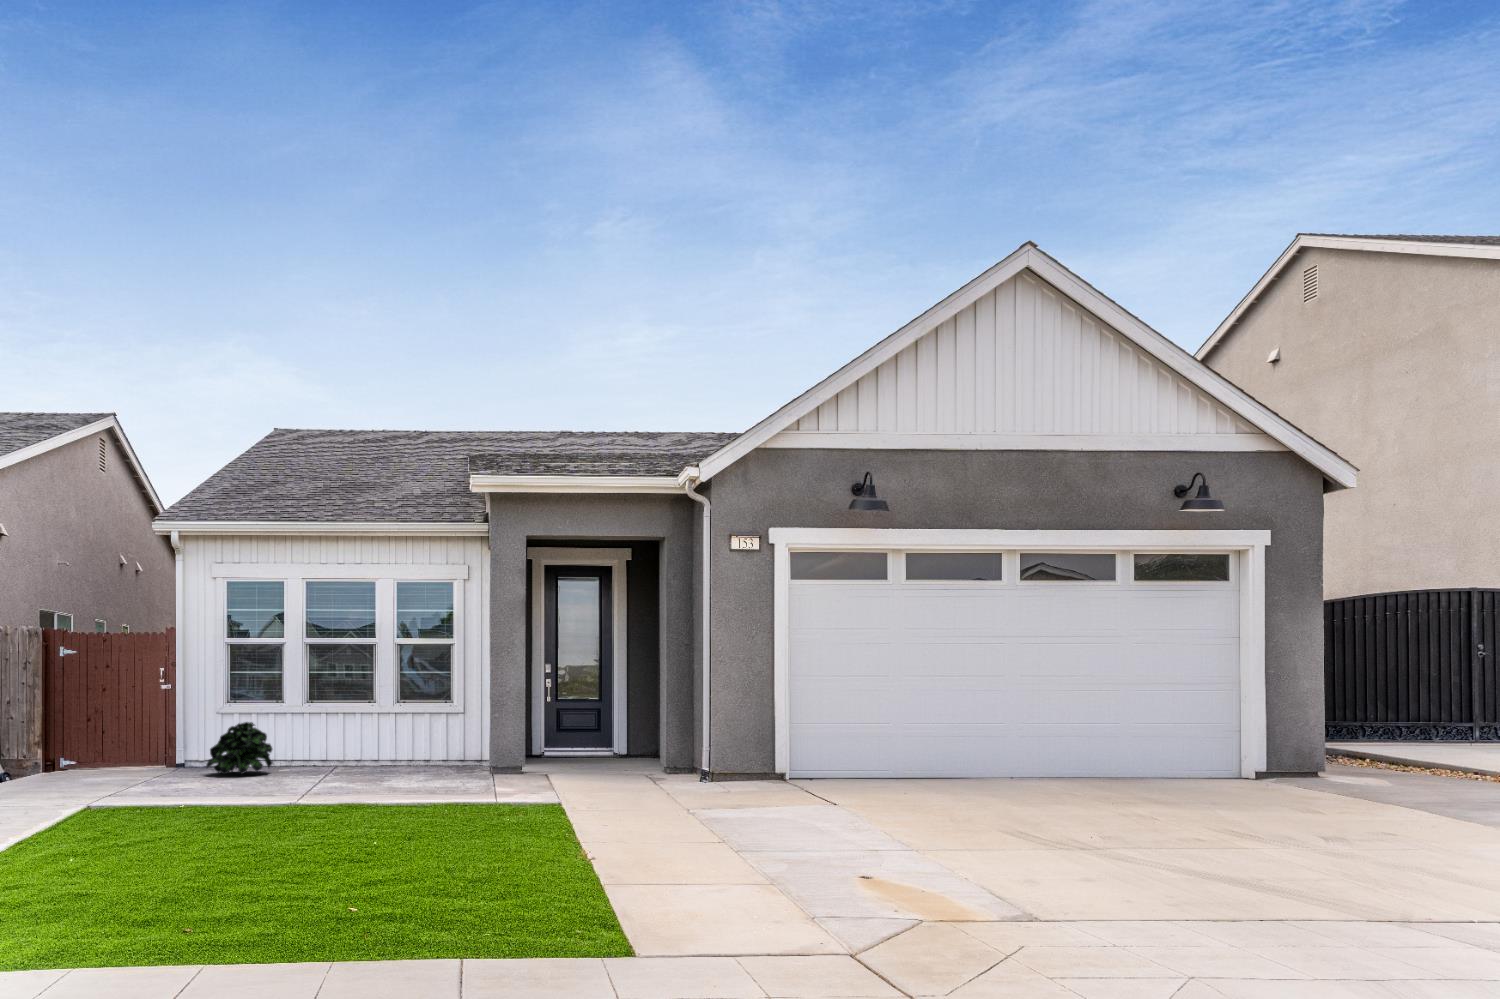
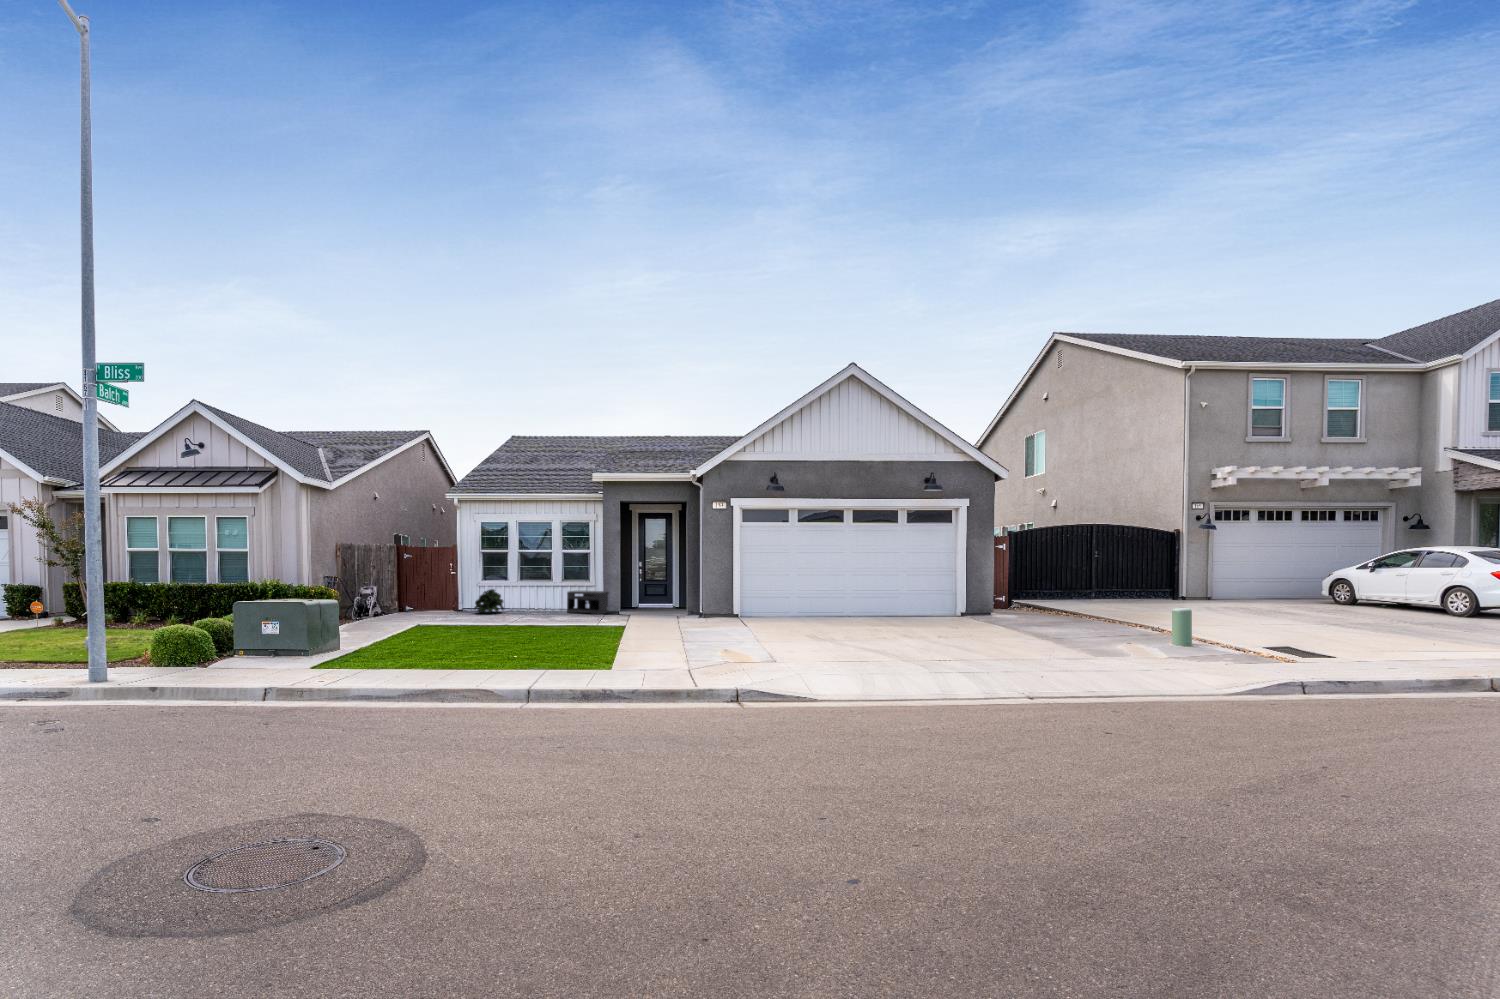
bench: none [410,725,502,777] -> present [567,591,609,614]

